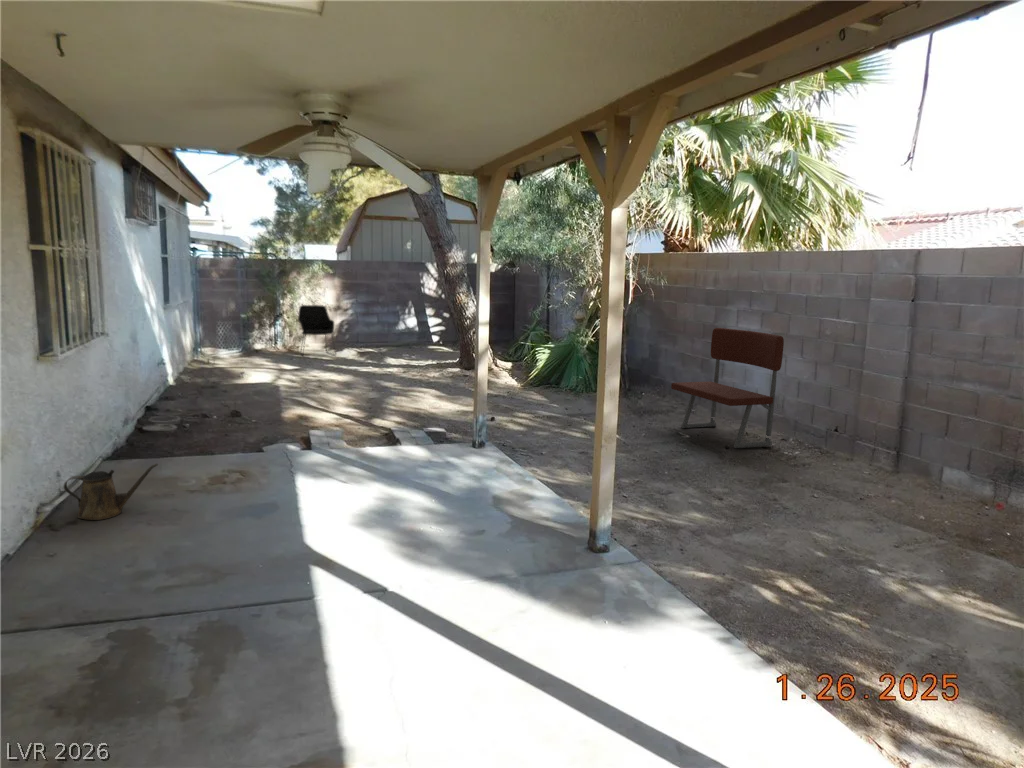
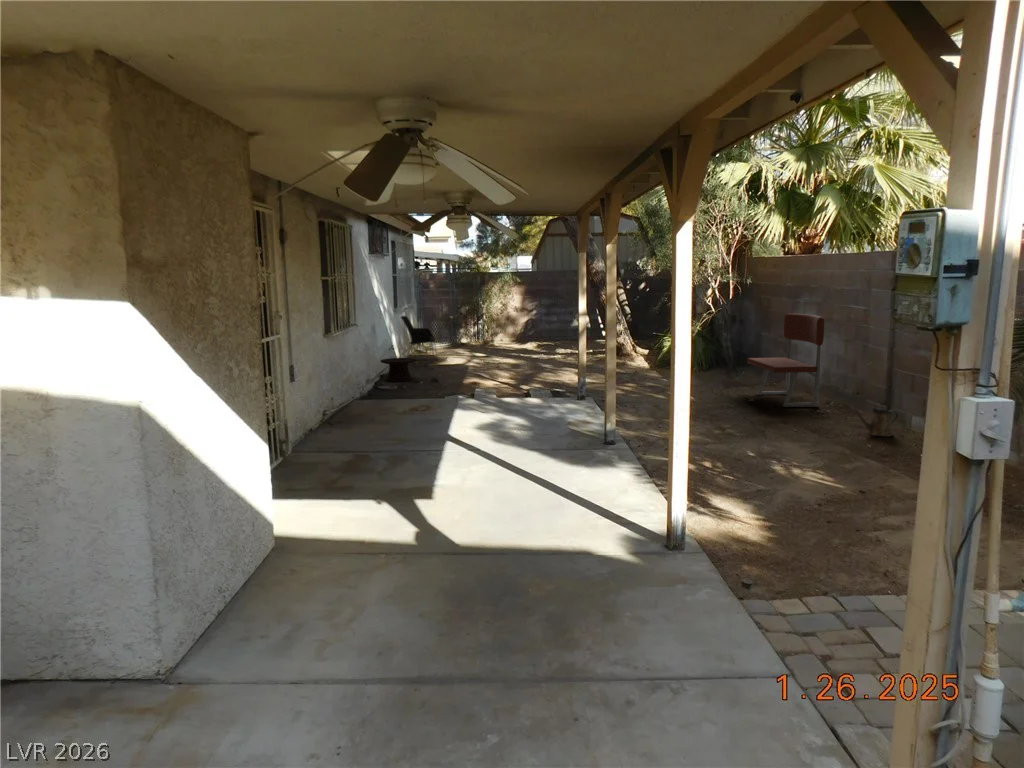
chair: present [298,305,334,355] -> present [401,316,437,363]
side table: none [147,380,208,418] -> present [381,358,416,382]
watering can: present [64,464,158,520] -> present [852,407,899,437]

